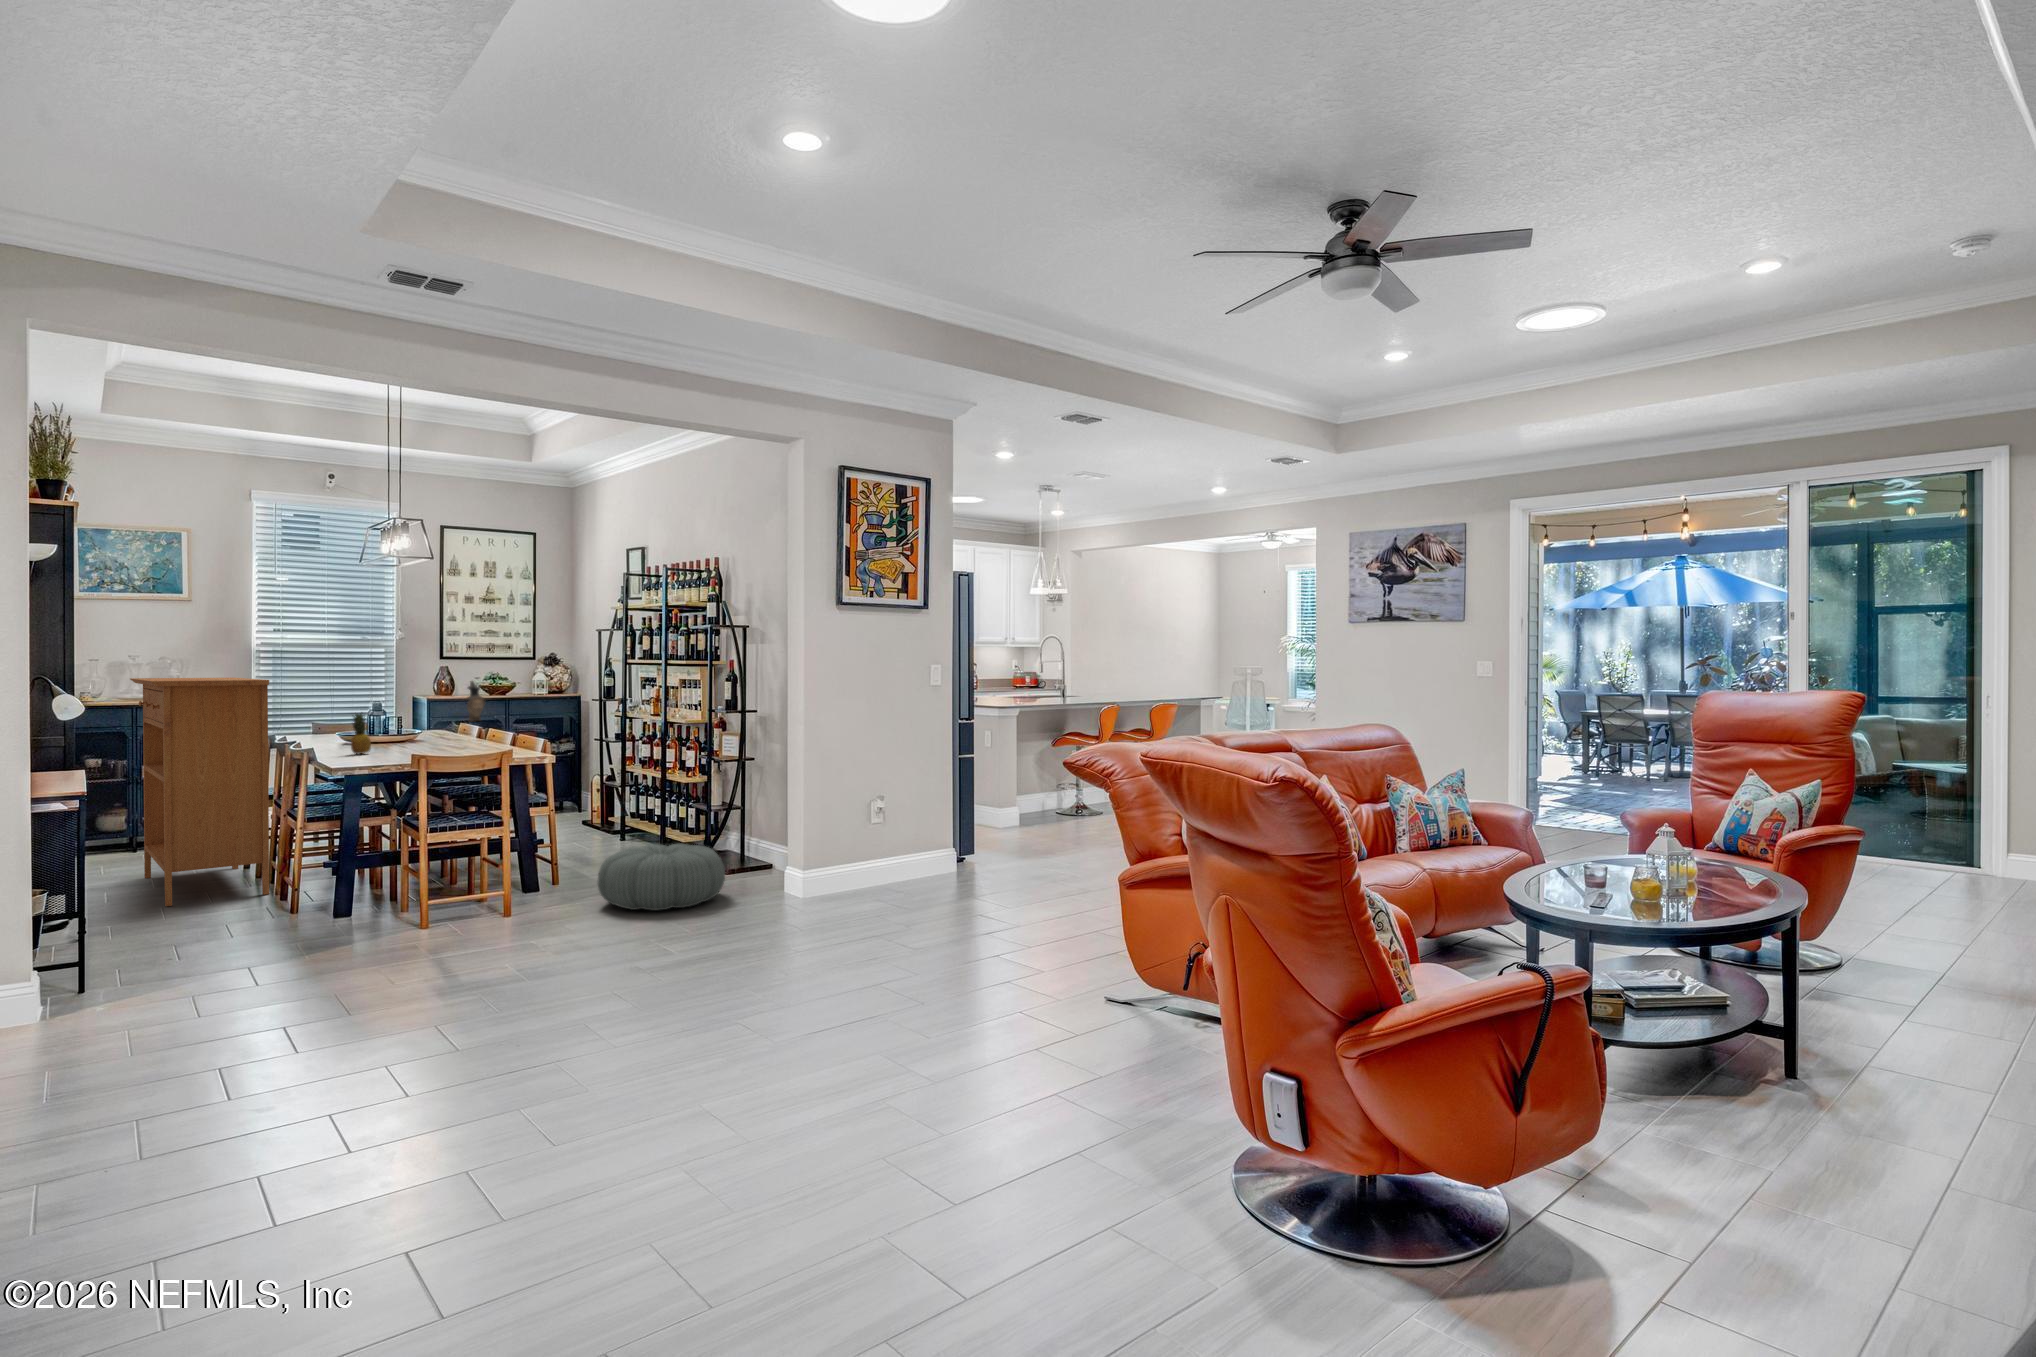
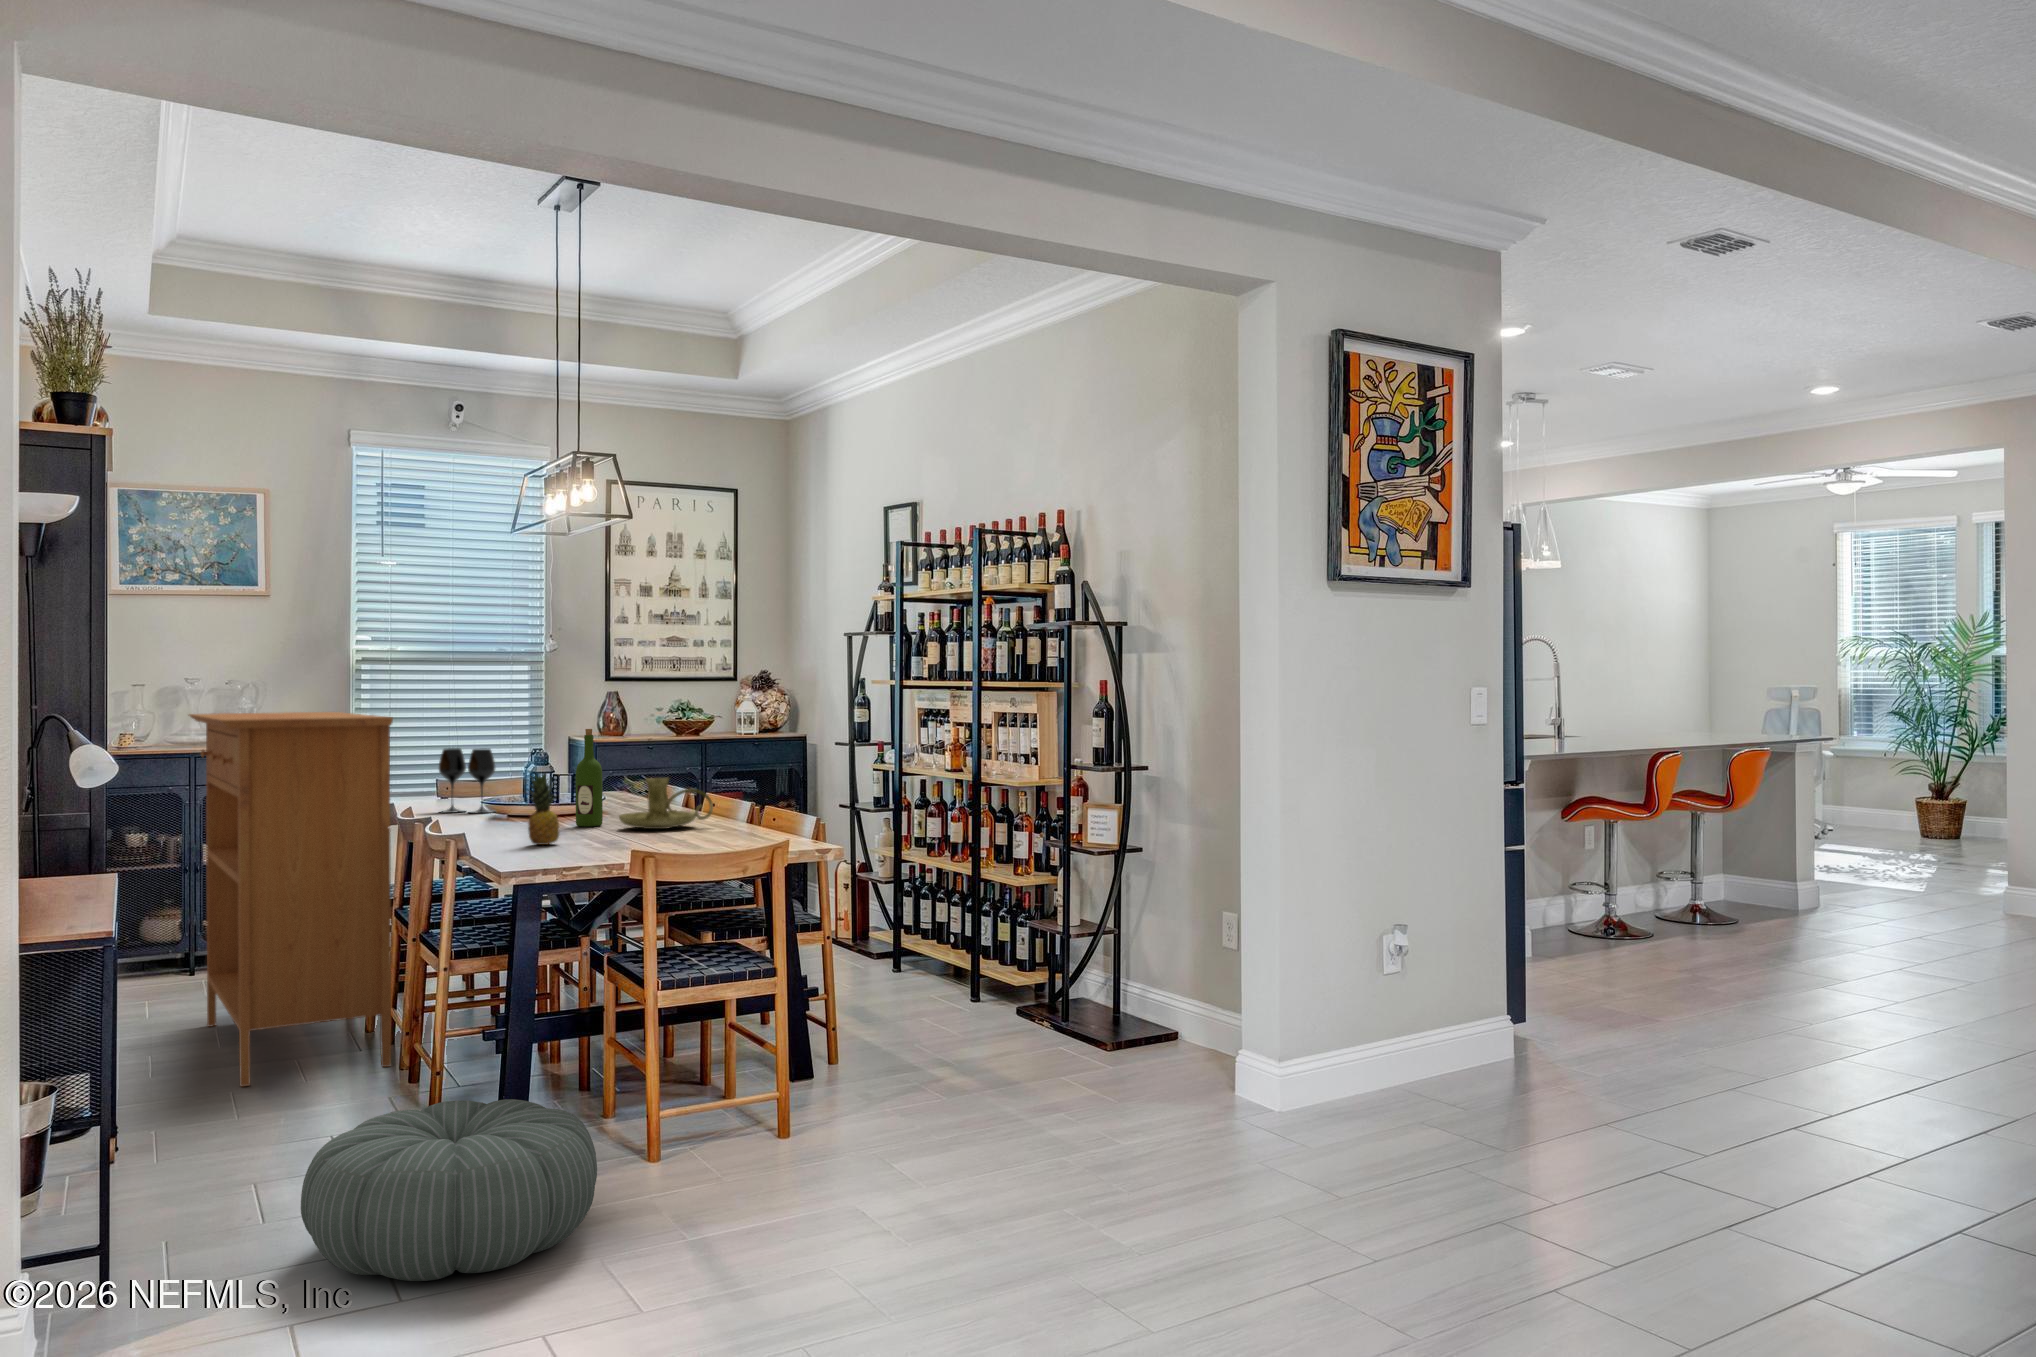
ceramic pitcher: present [467,681,485,721] -> none [645,714,673,776]
wine bottle: none [390,687,408,746] -> present [576,729,603,827]
wine glass: none [305,700,345,741] -> present [439,748,495,813]
candle holder: none [416,716,477,747] -> present [619,778,713,829]
pouf: present [597,844,725,910] -> present [301,1099,597,1281]

